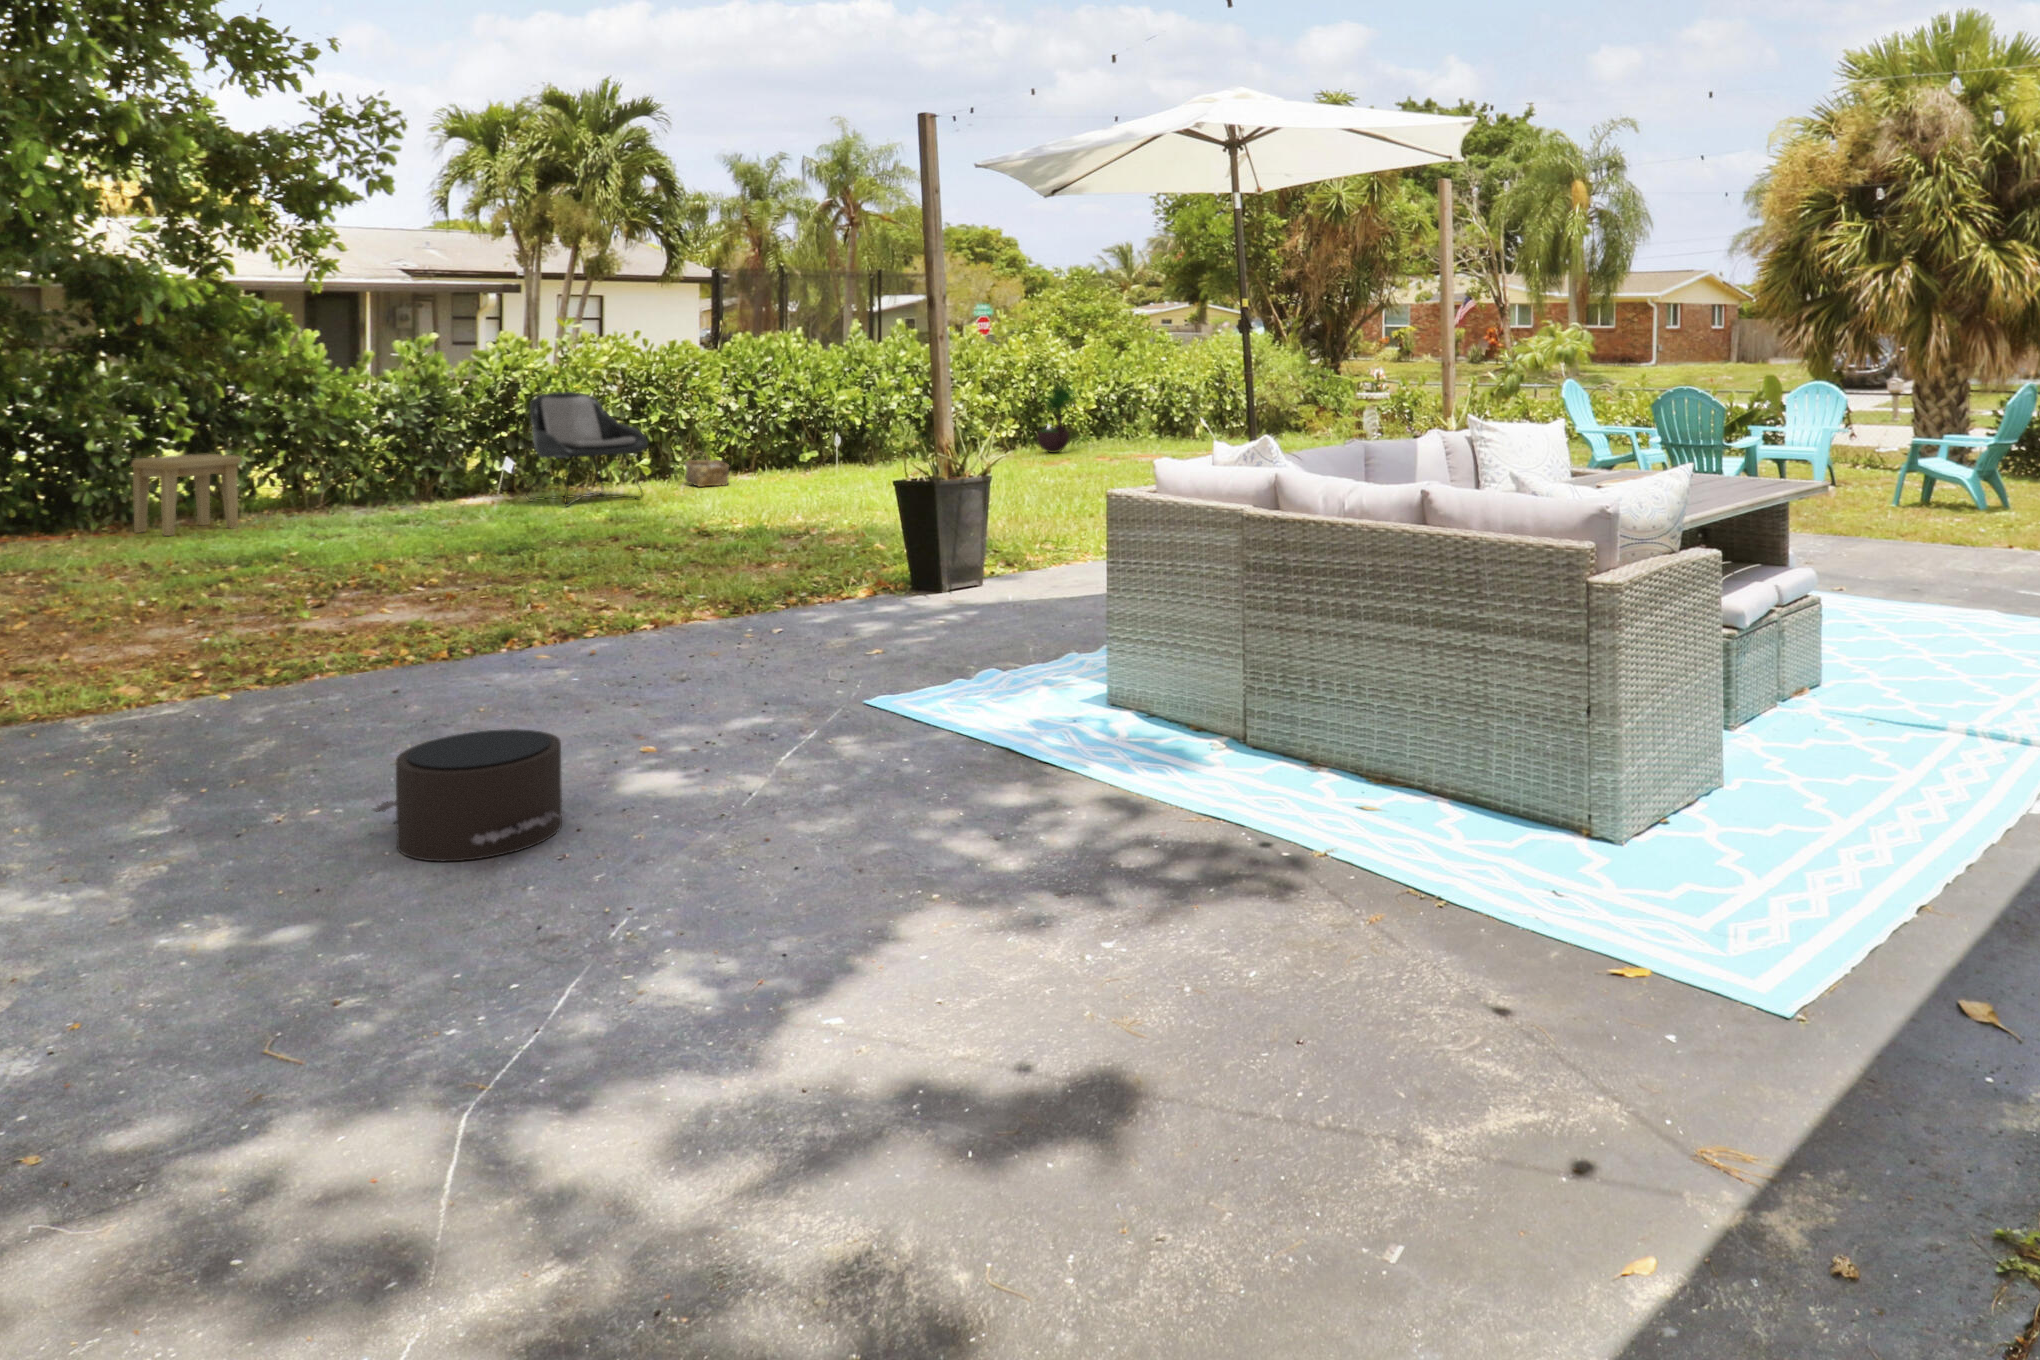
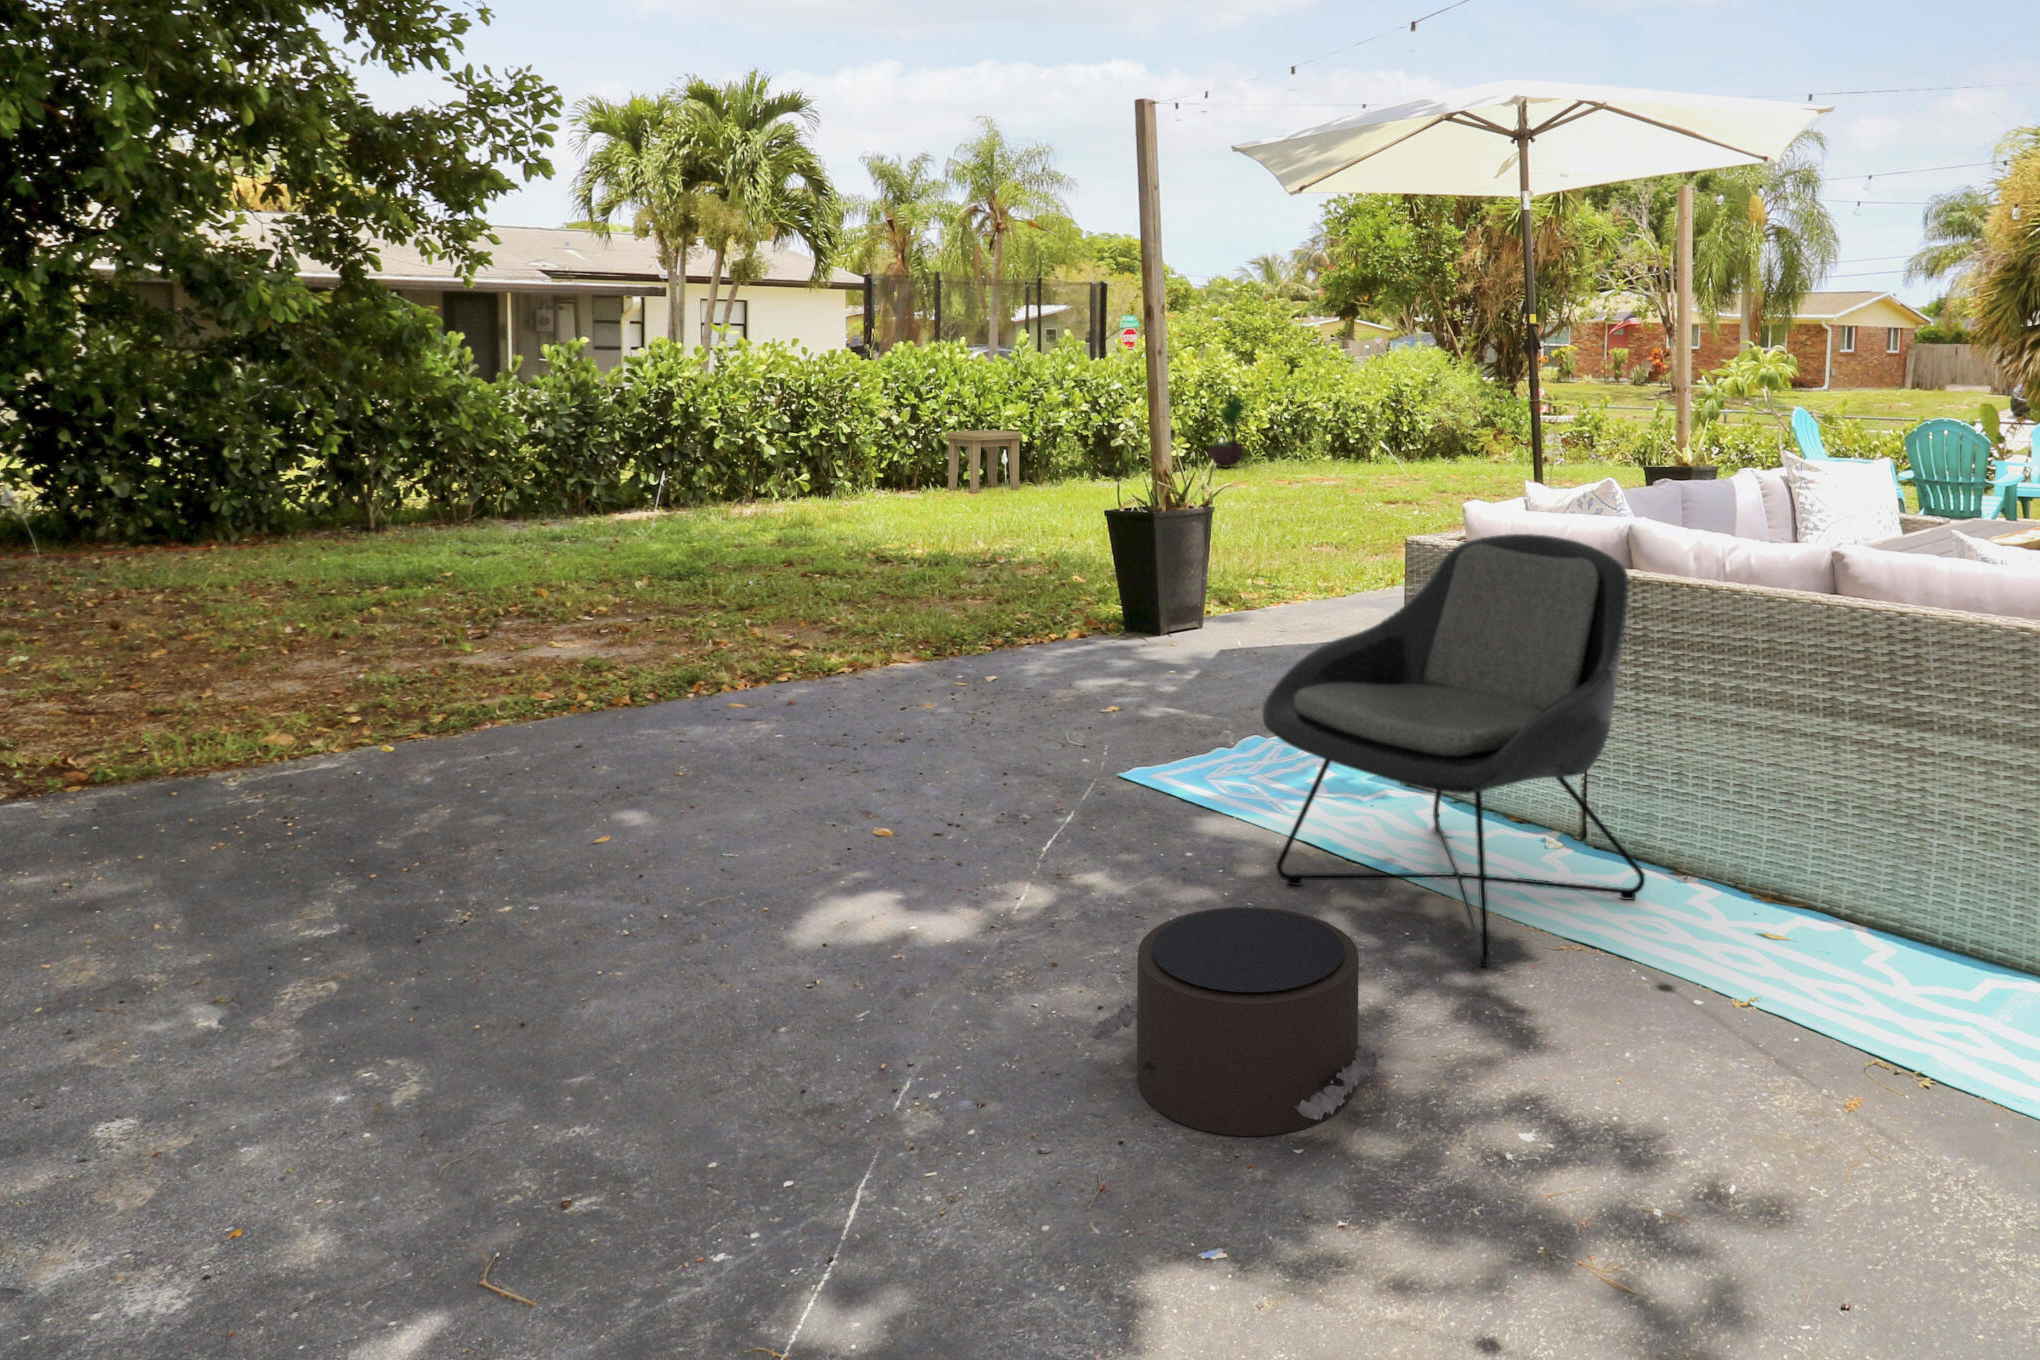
lounge chair: present [525,392,648,507] -> present [1263,534,1645,967]
woven basket: present [685,453,729,487] -> none [849,463,896,501]
side table: present [131,454,241,536] -> present [946,430,1022,493]
pouf: present [372,729,562,861] -> present [1088,907,1384,1136]

